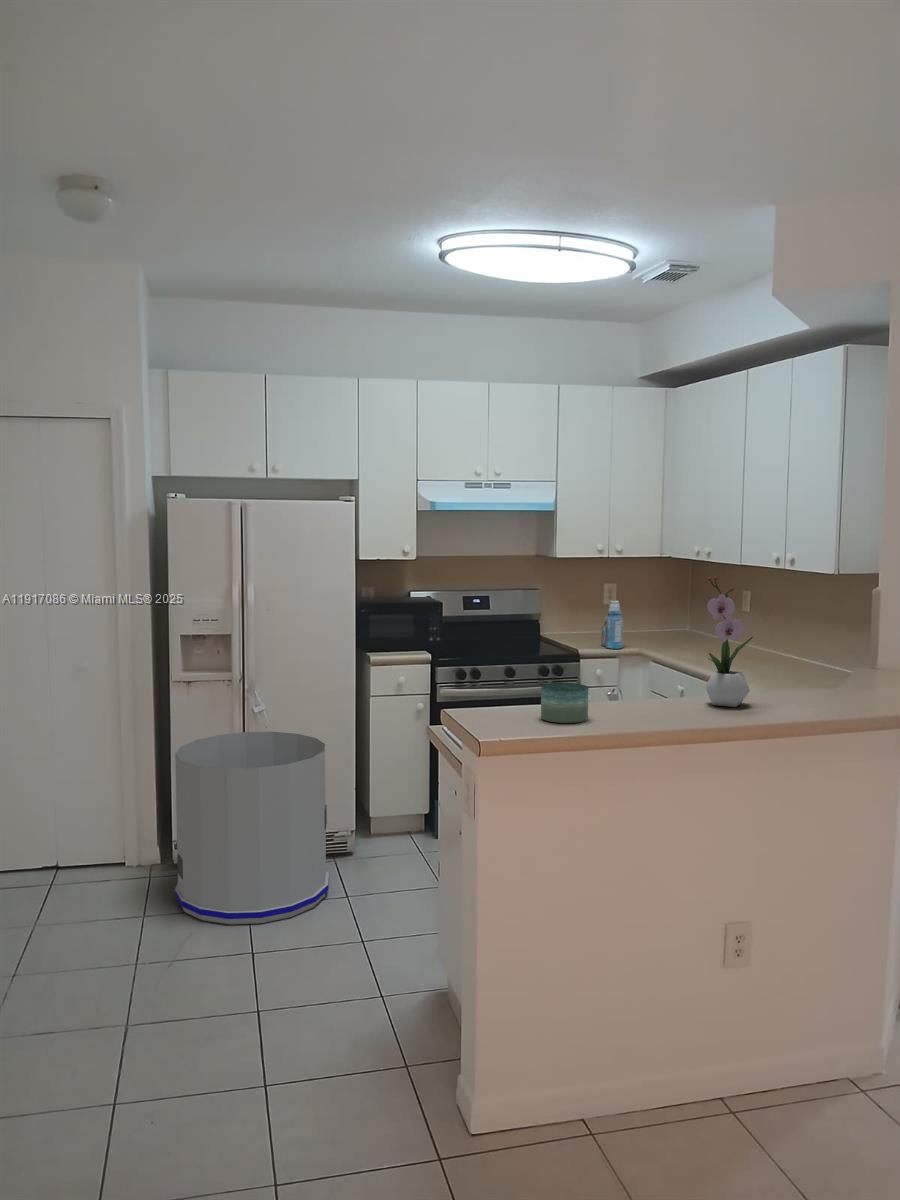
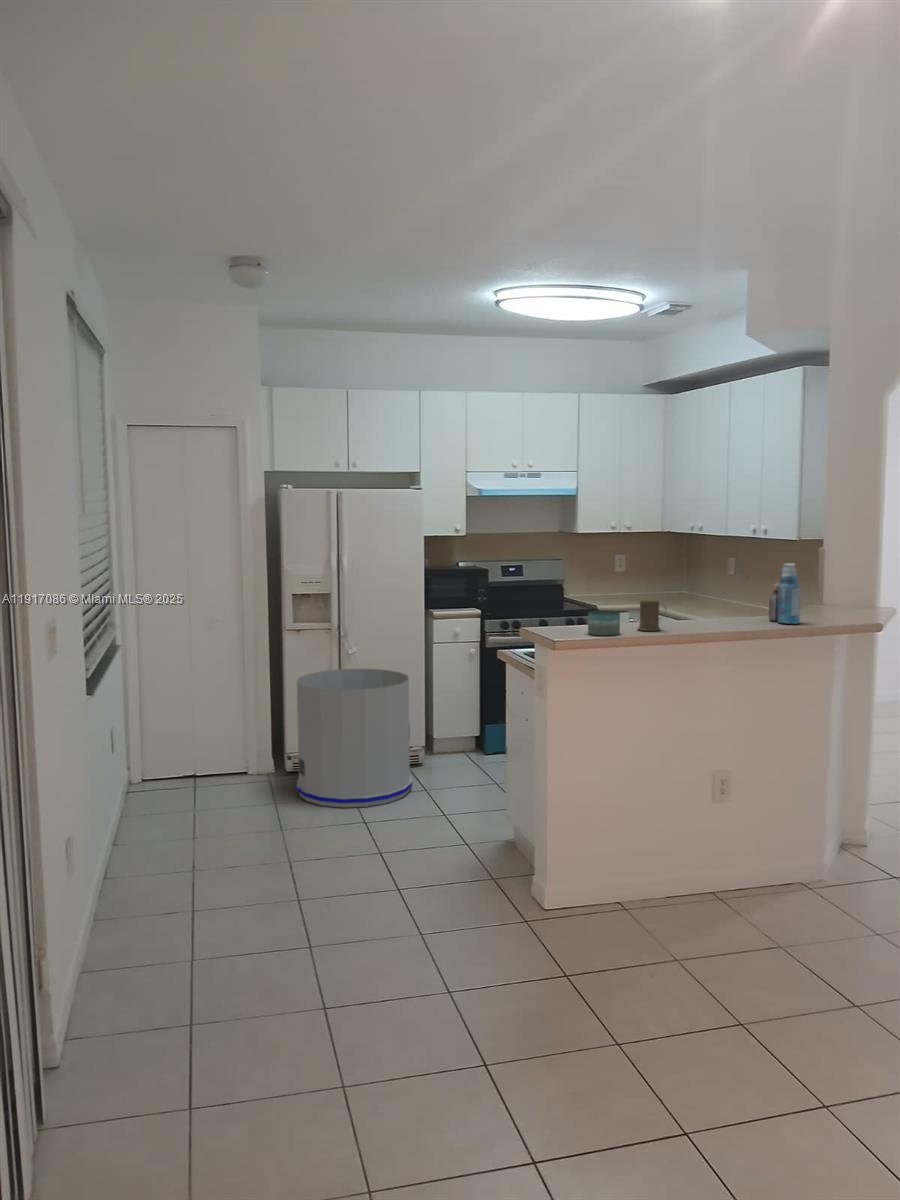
flower arrangement: present [705,577,753,707] -> none [698,537,731,627]
bottle: present [601,600,623,648] -> present [769,563,800,624]
mug: none [615,667,657,715] -> present [638,600,666,631]

